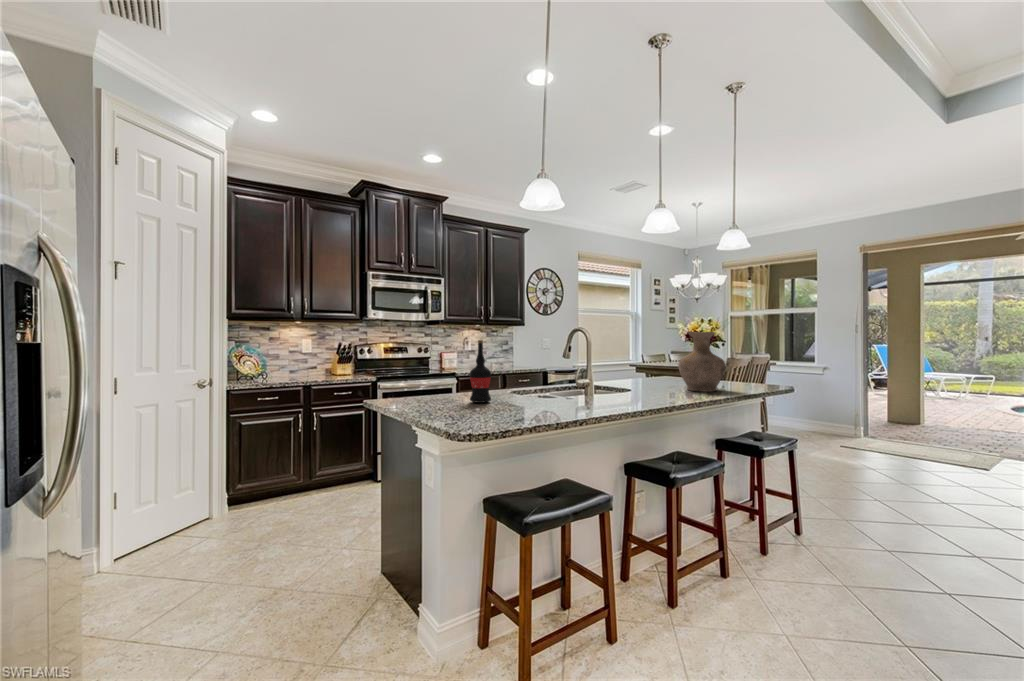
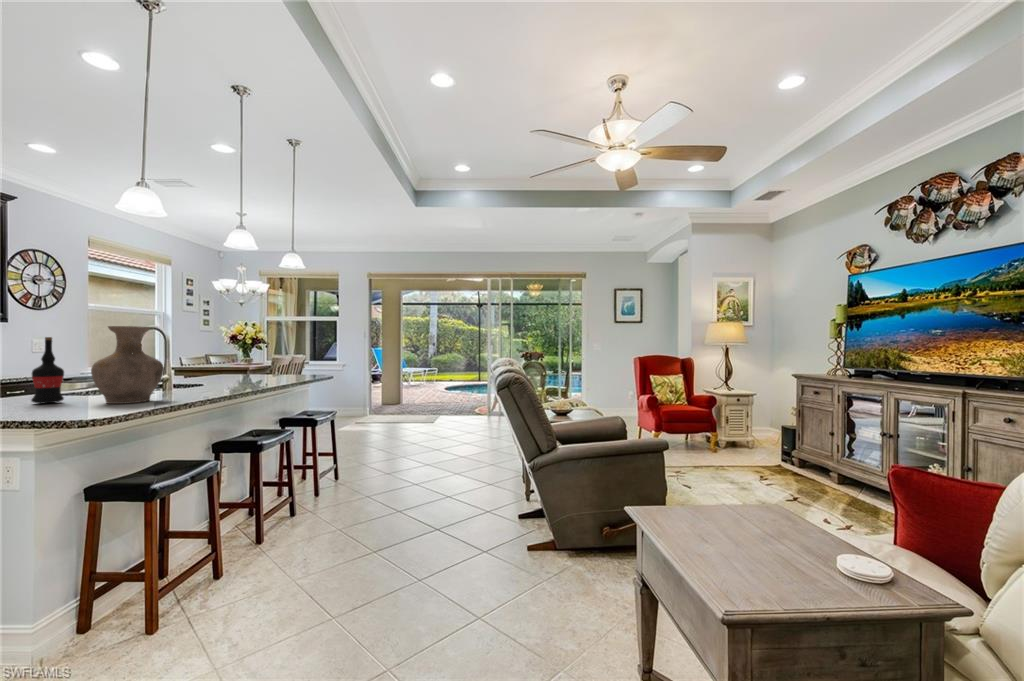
vase: present [678,332,726,392] -> present [91,326,164,404]

